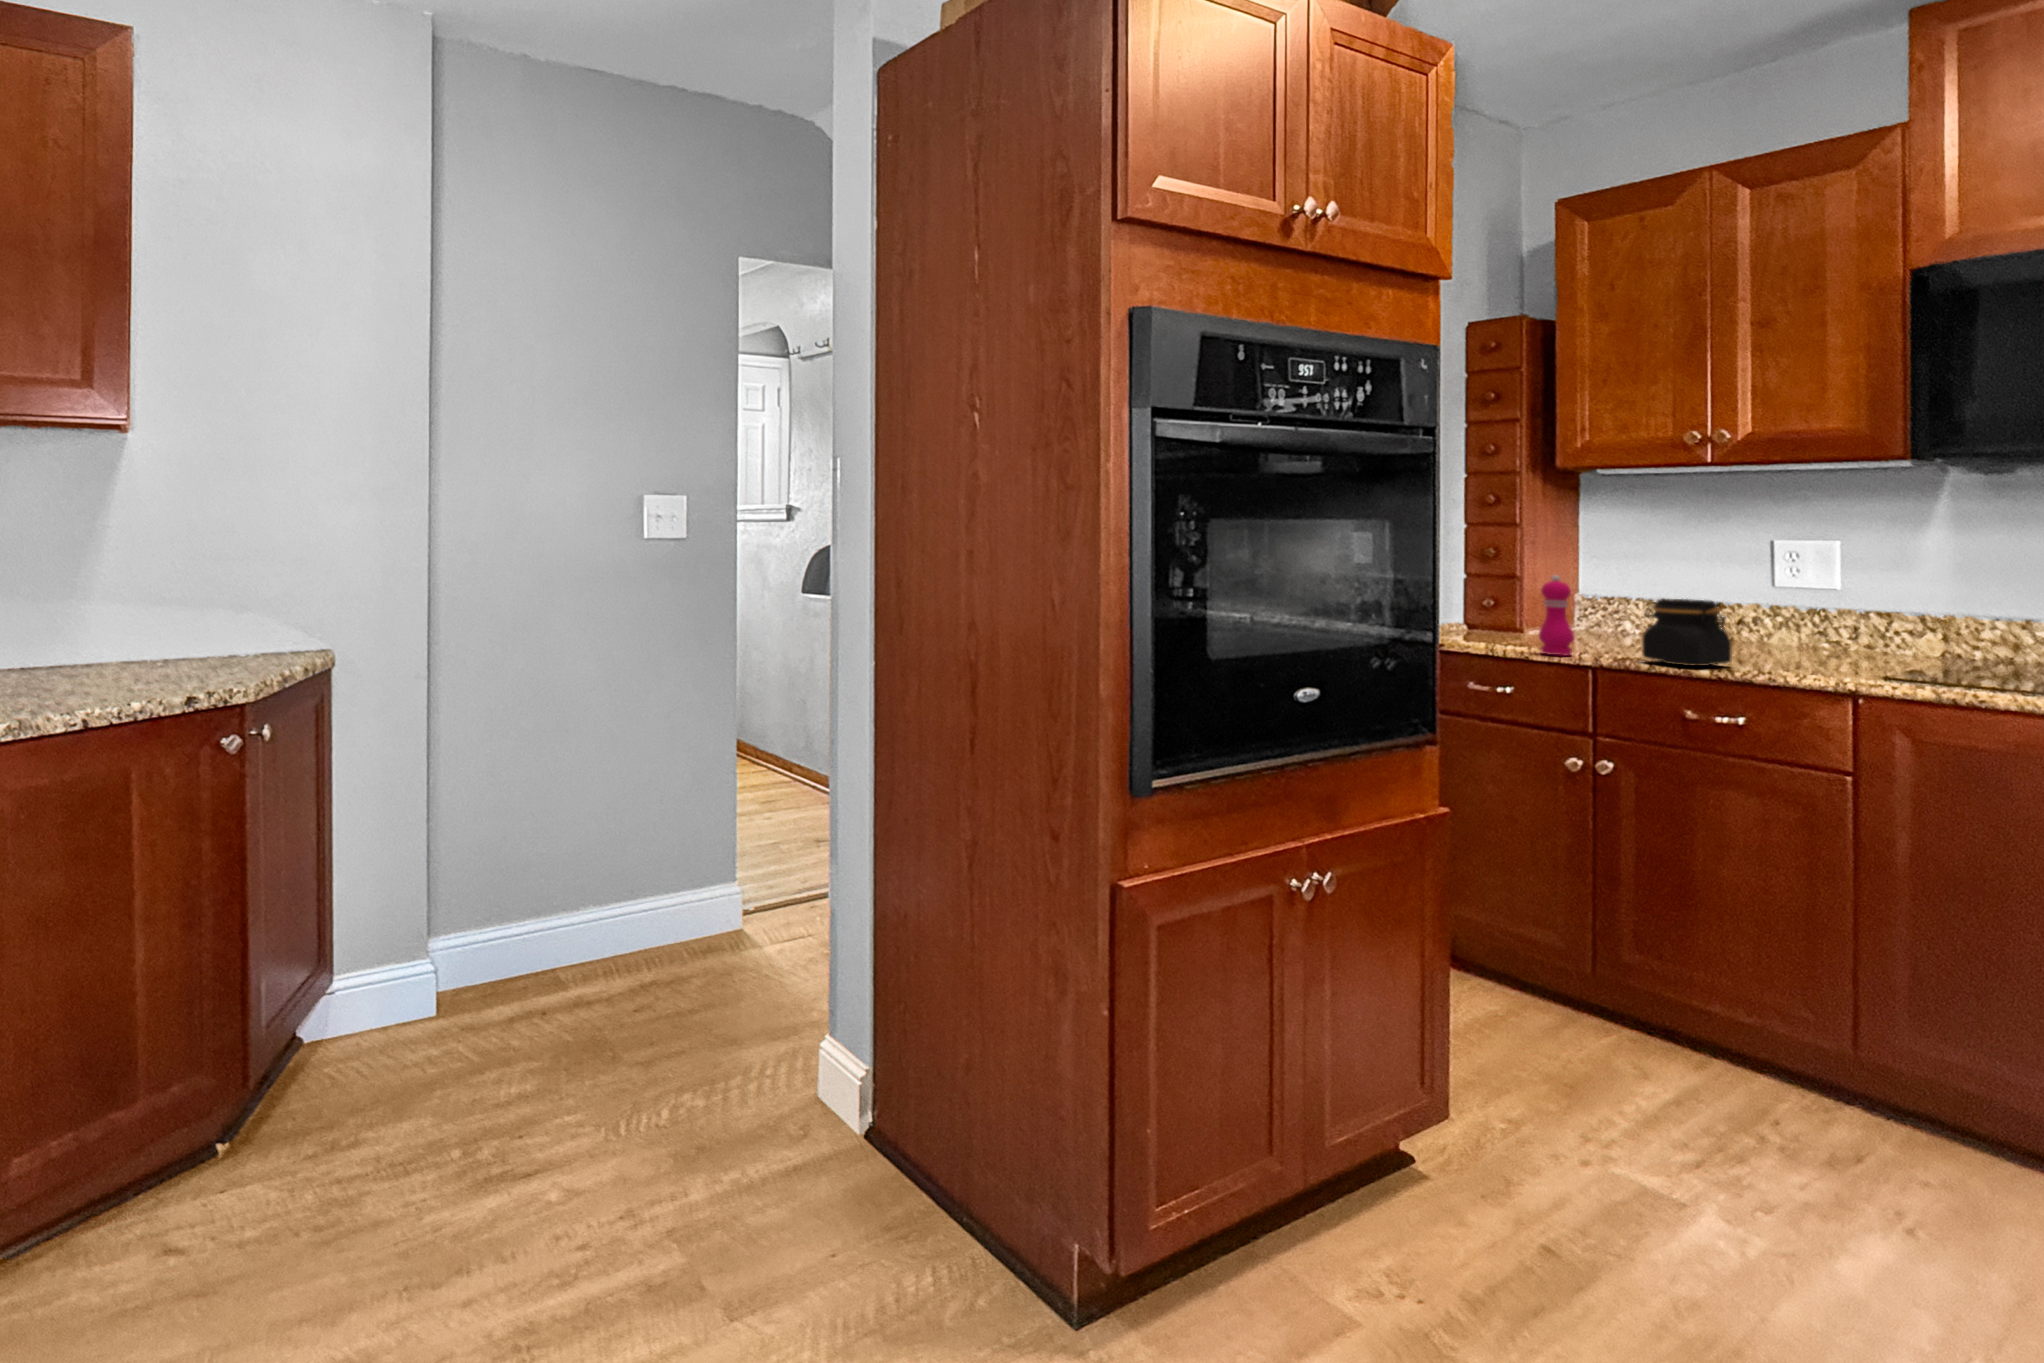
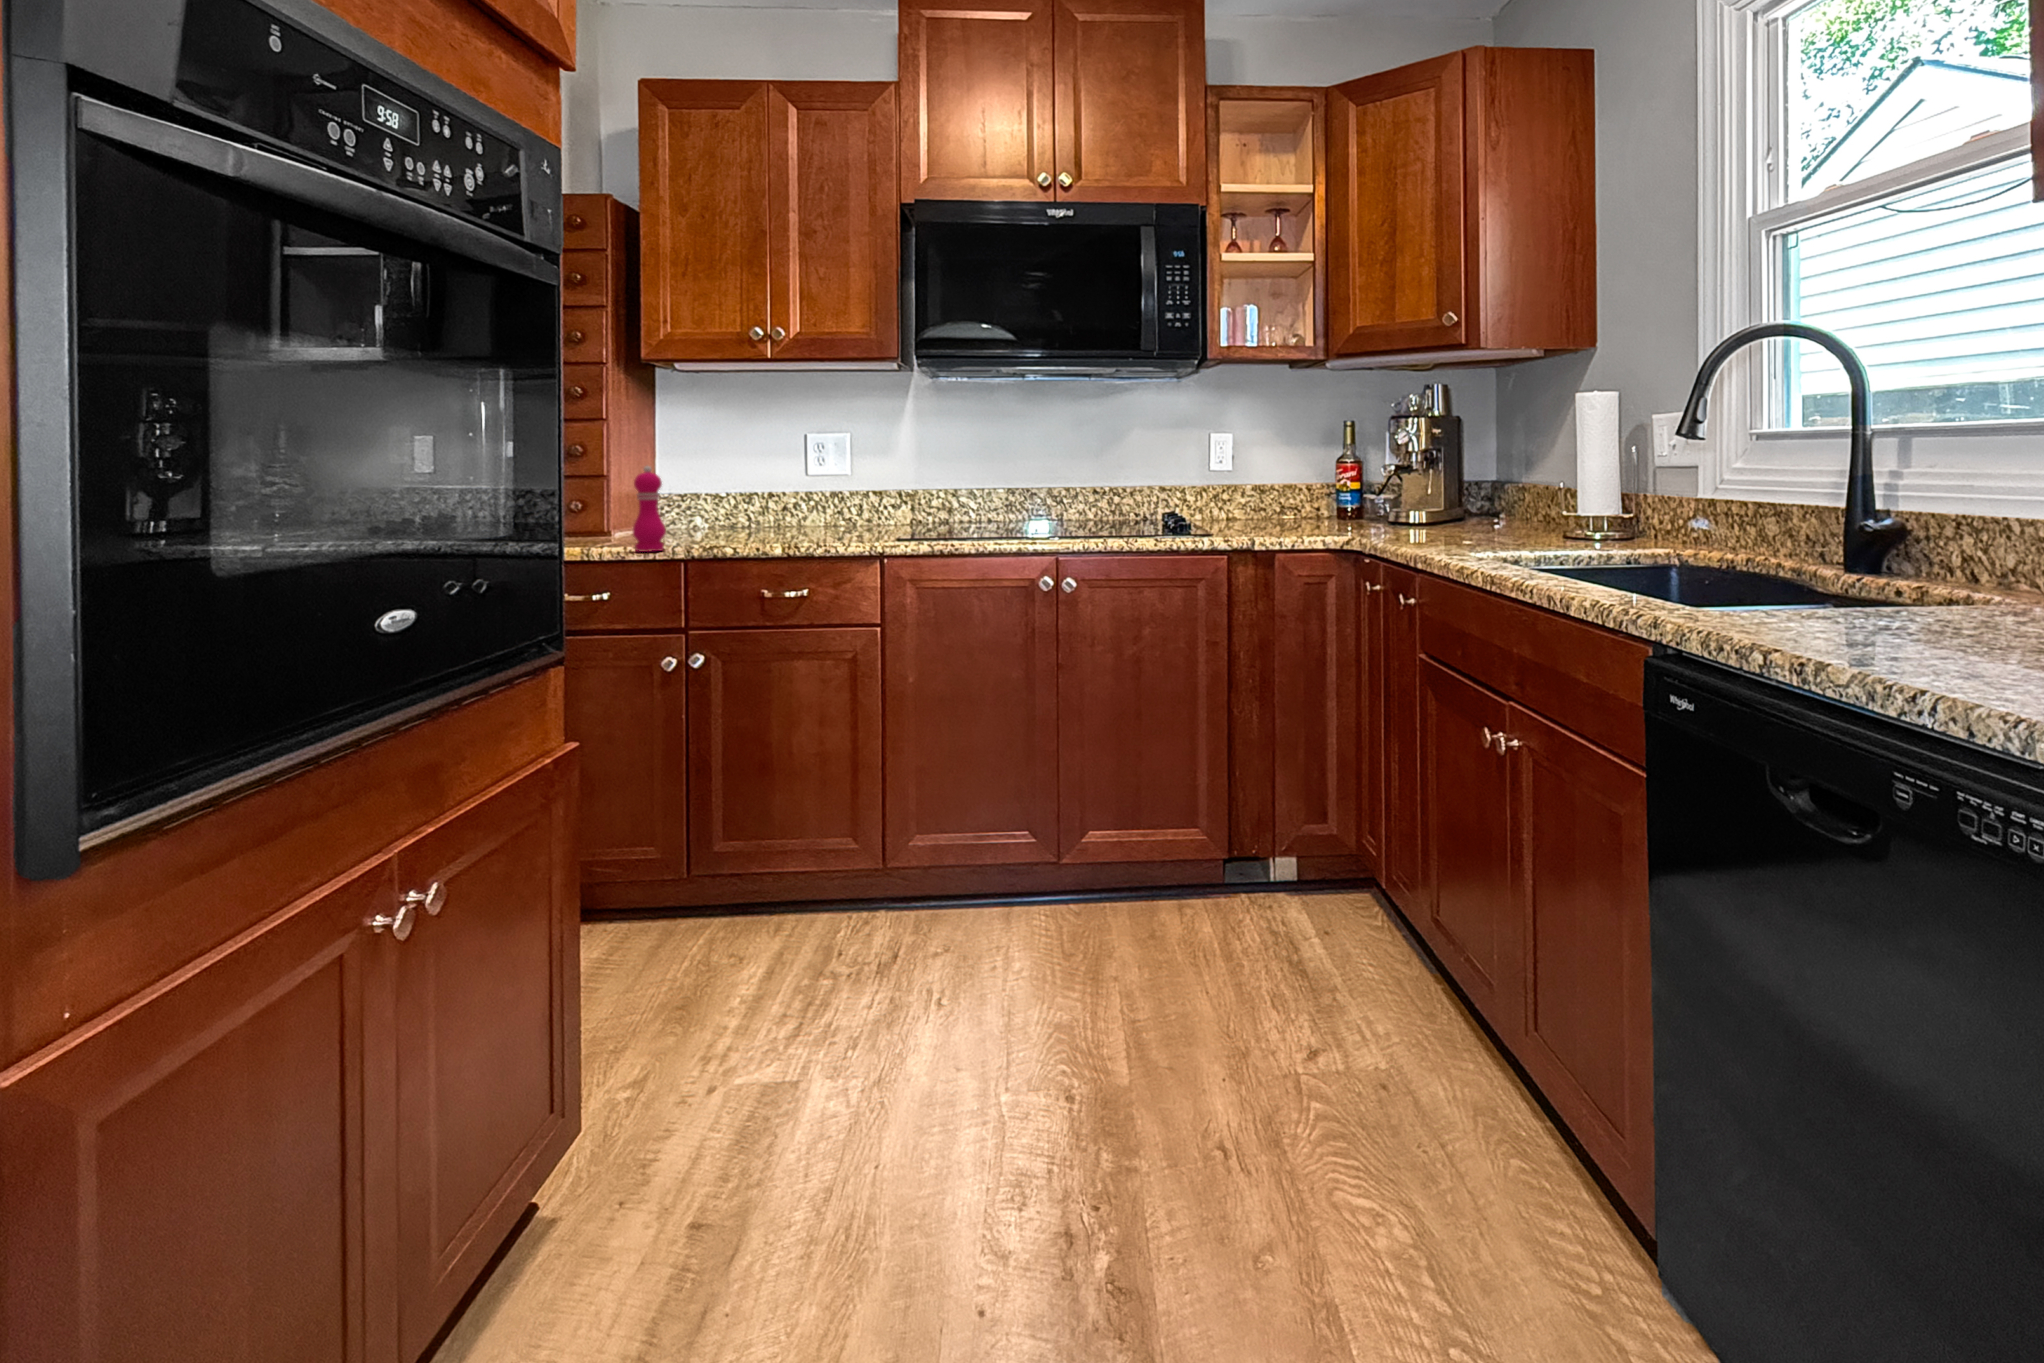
jar: present [1642,599,1732,666] -> none [725,485,794,549]

